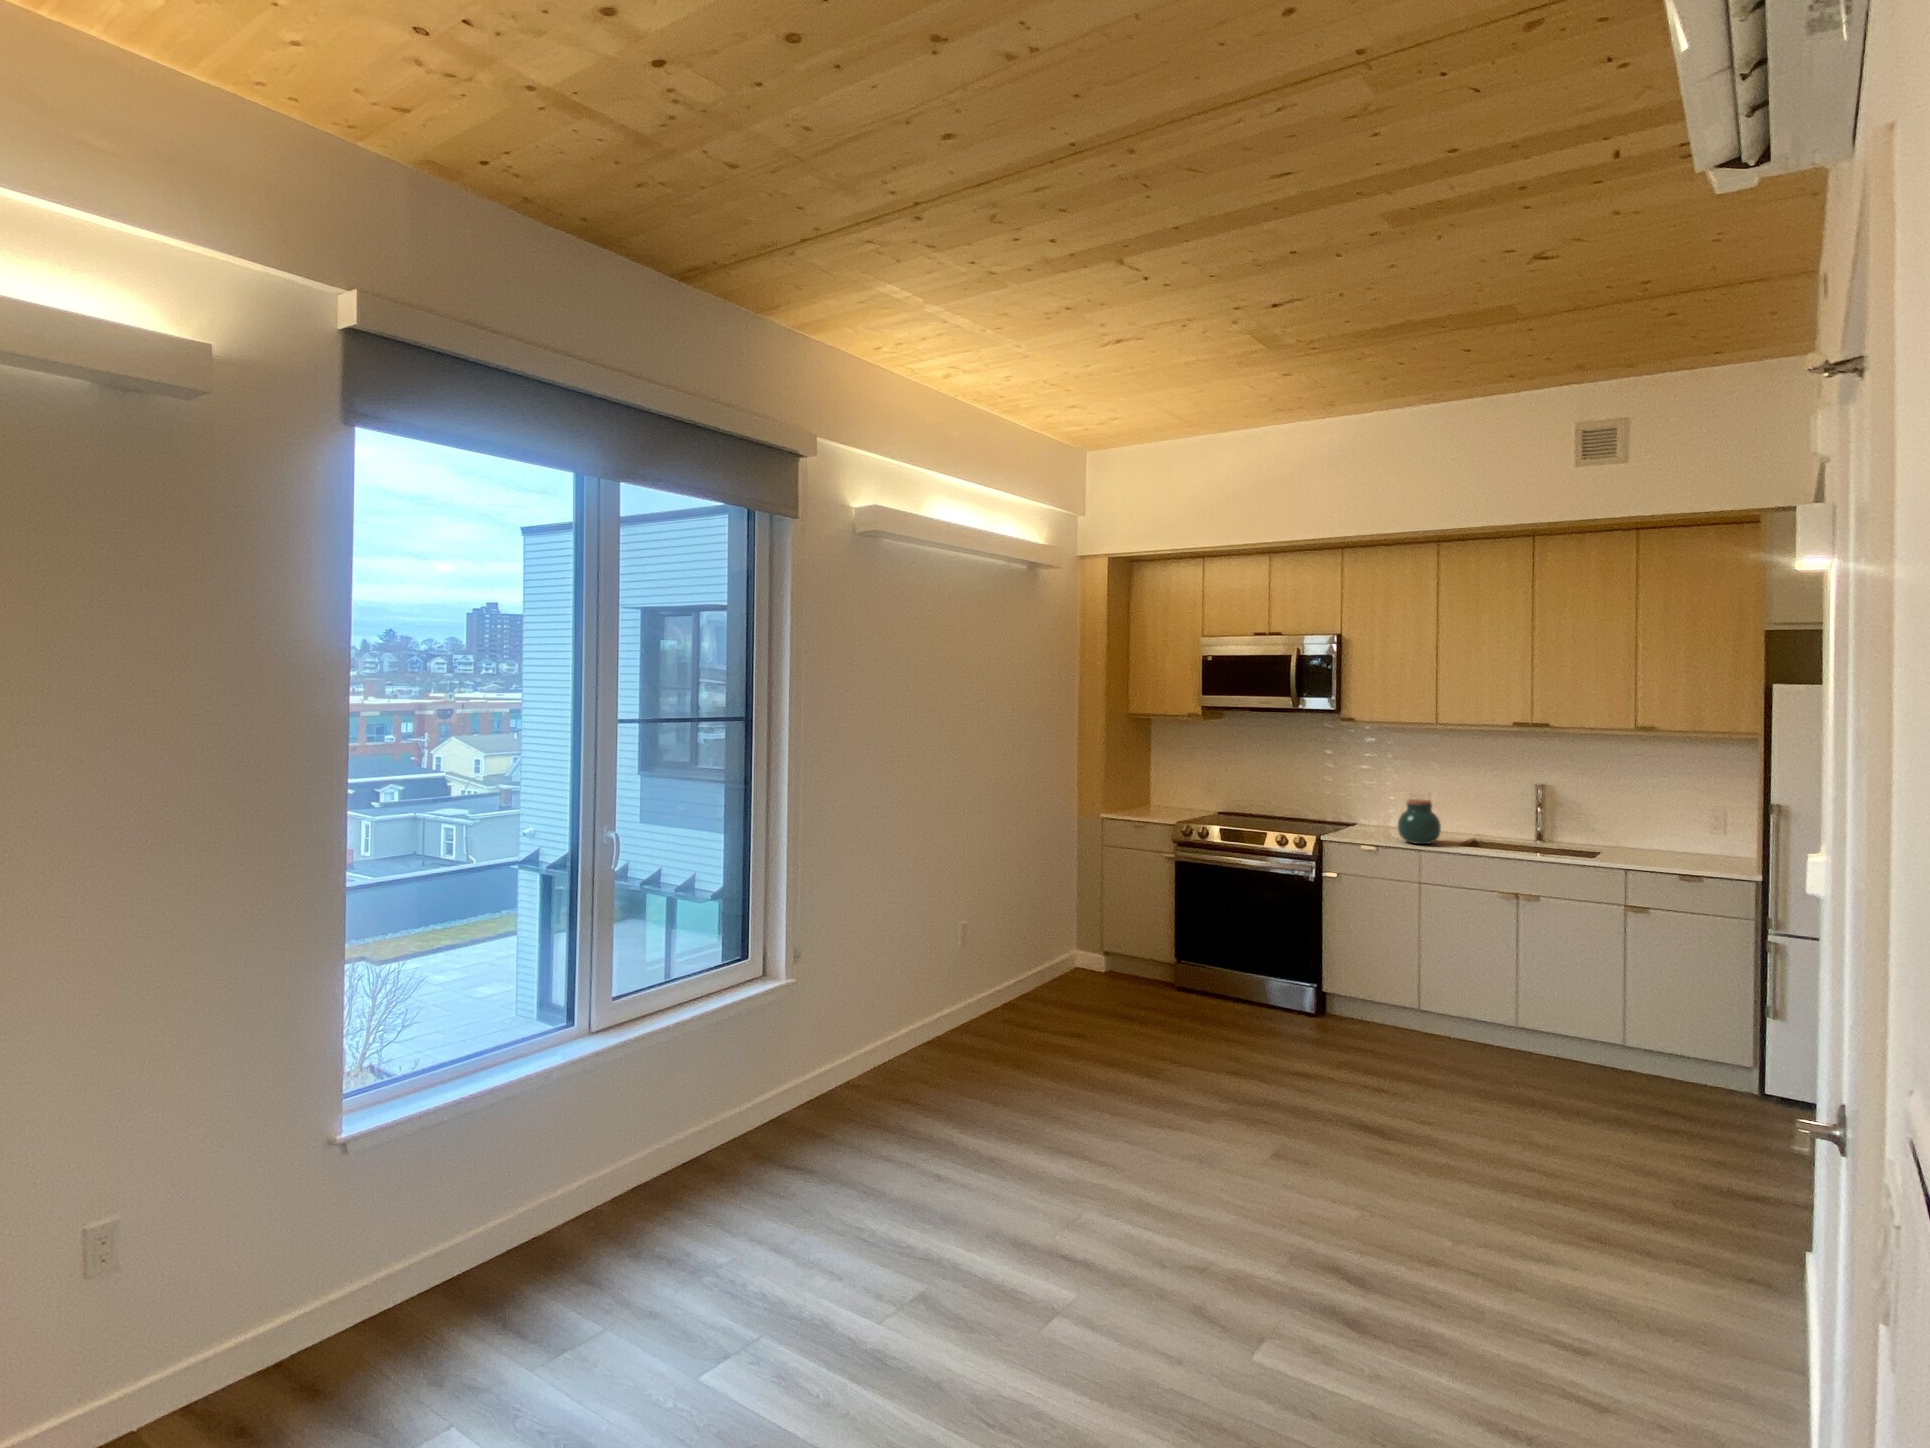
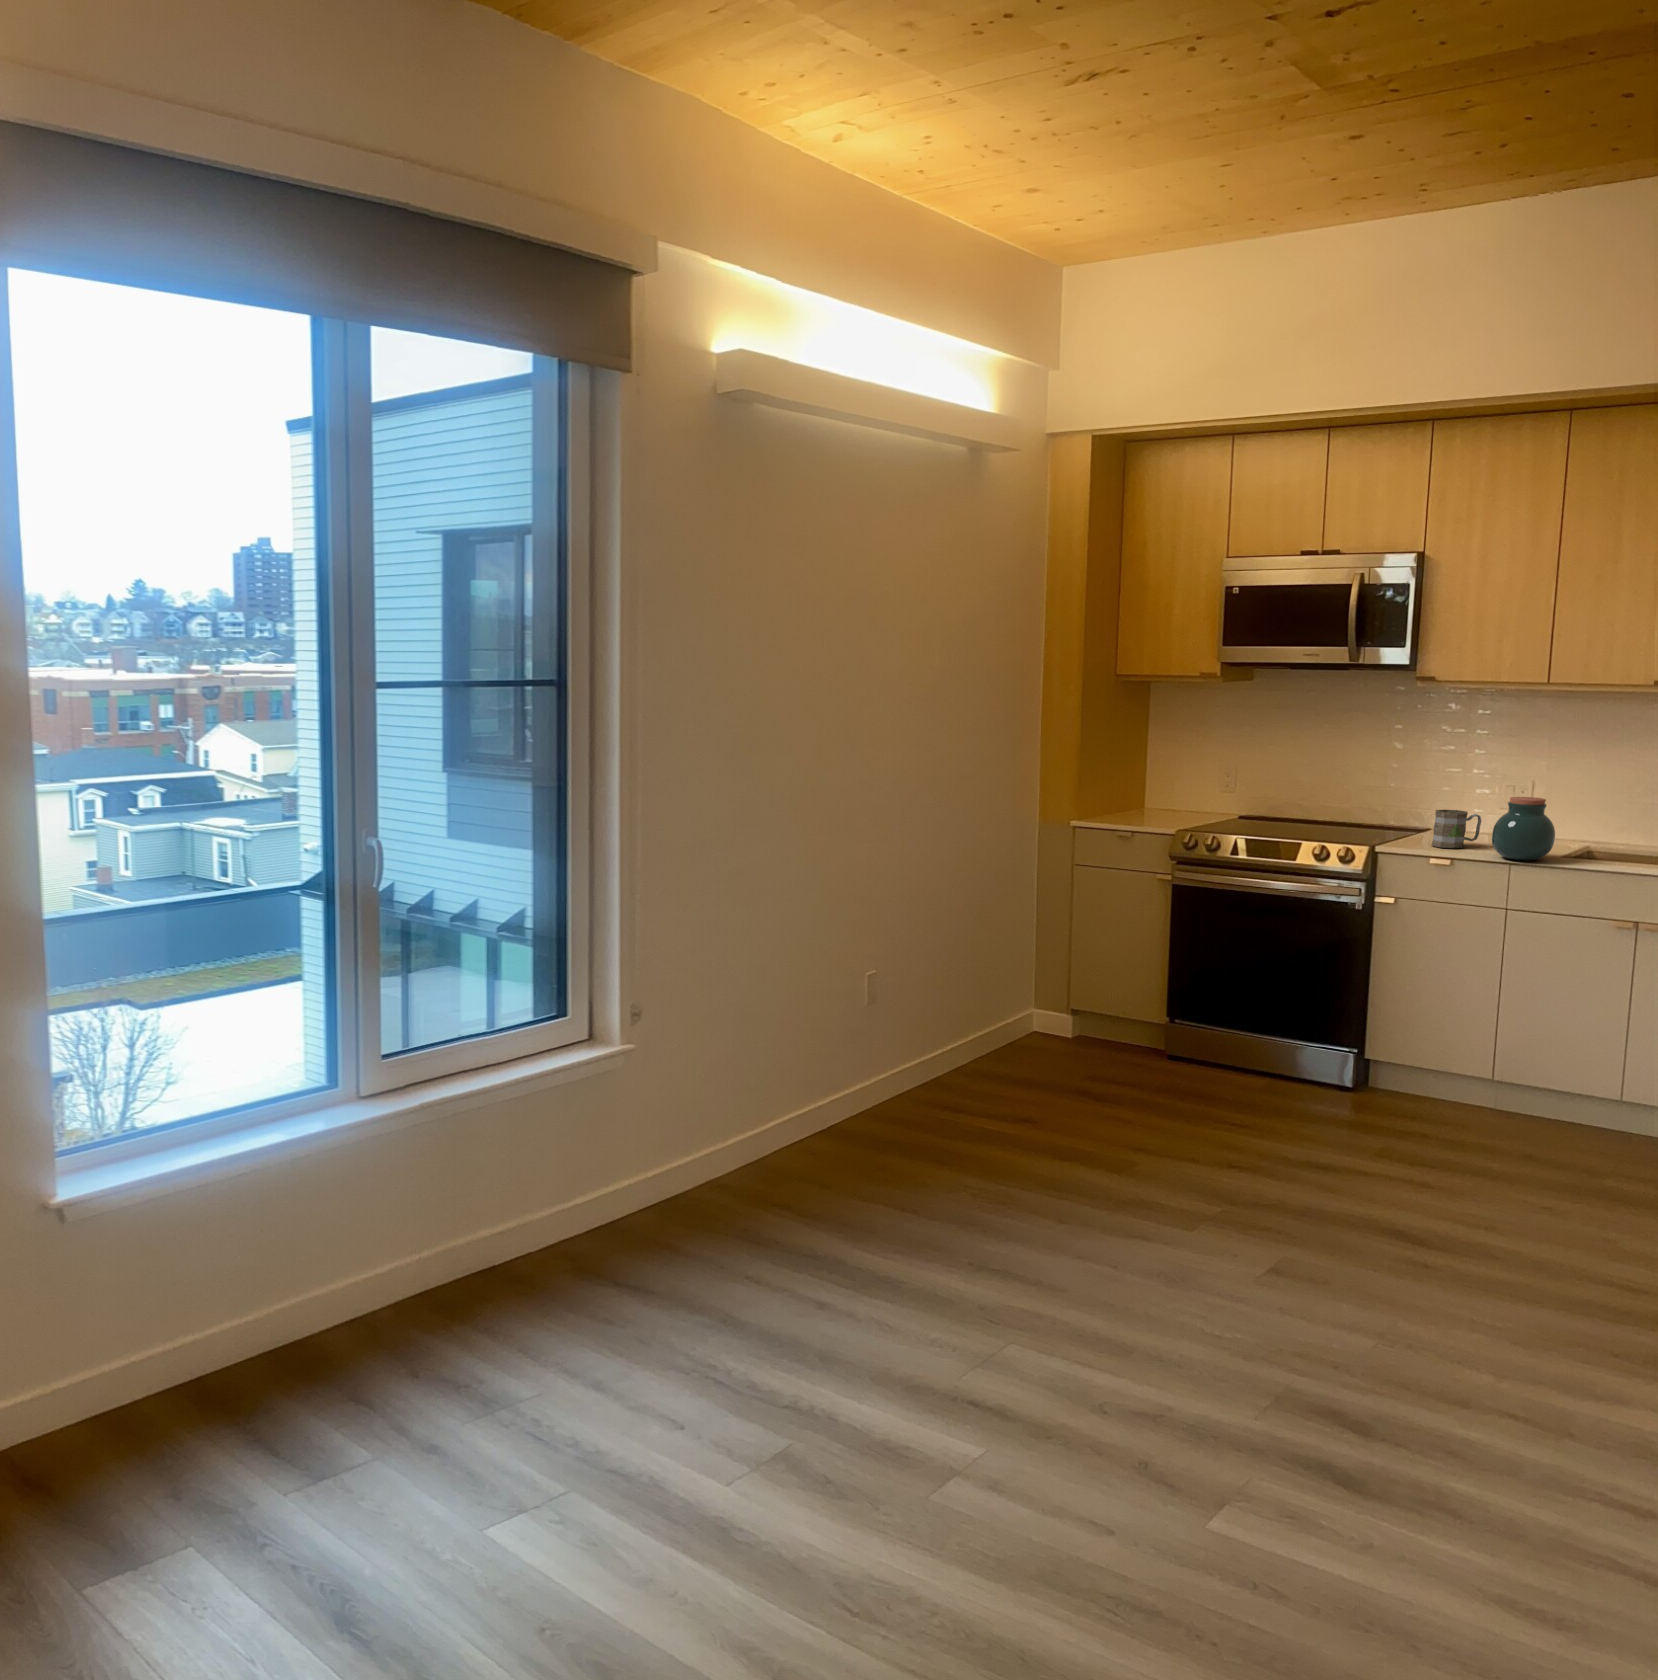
mug: none [1357,809,1389,836] -> present [1432,809,1481,848]

